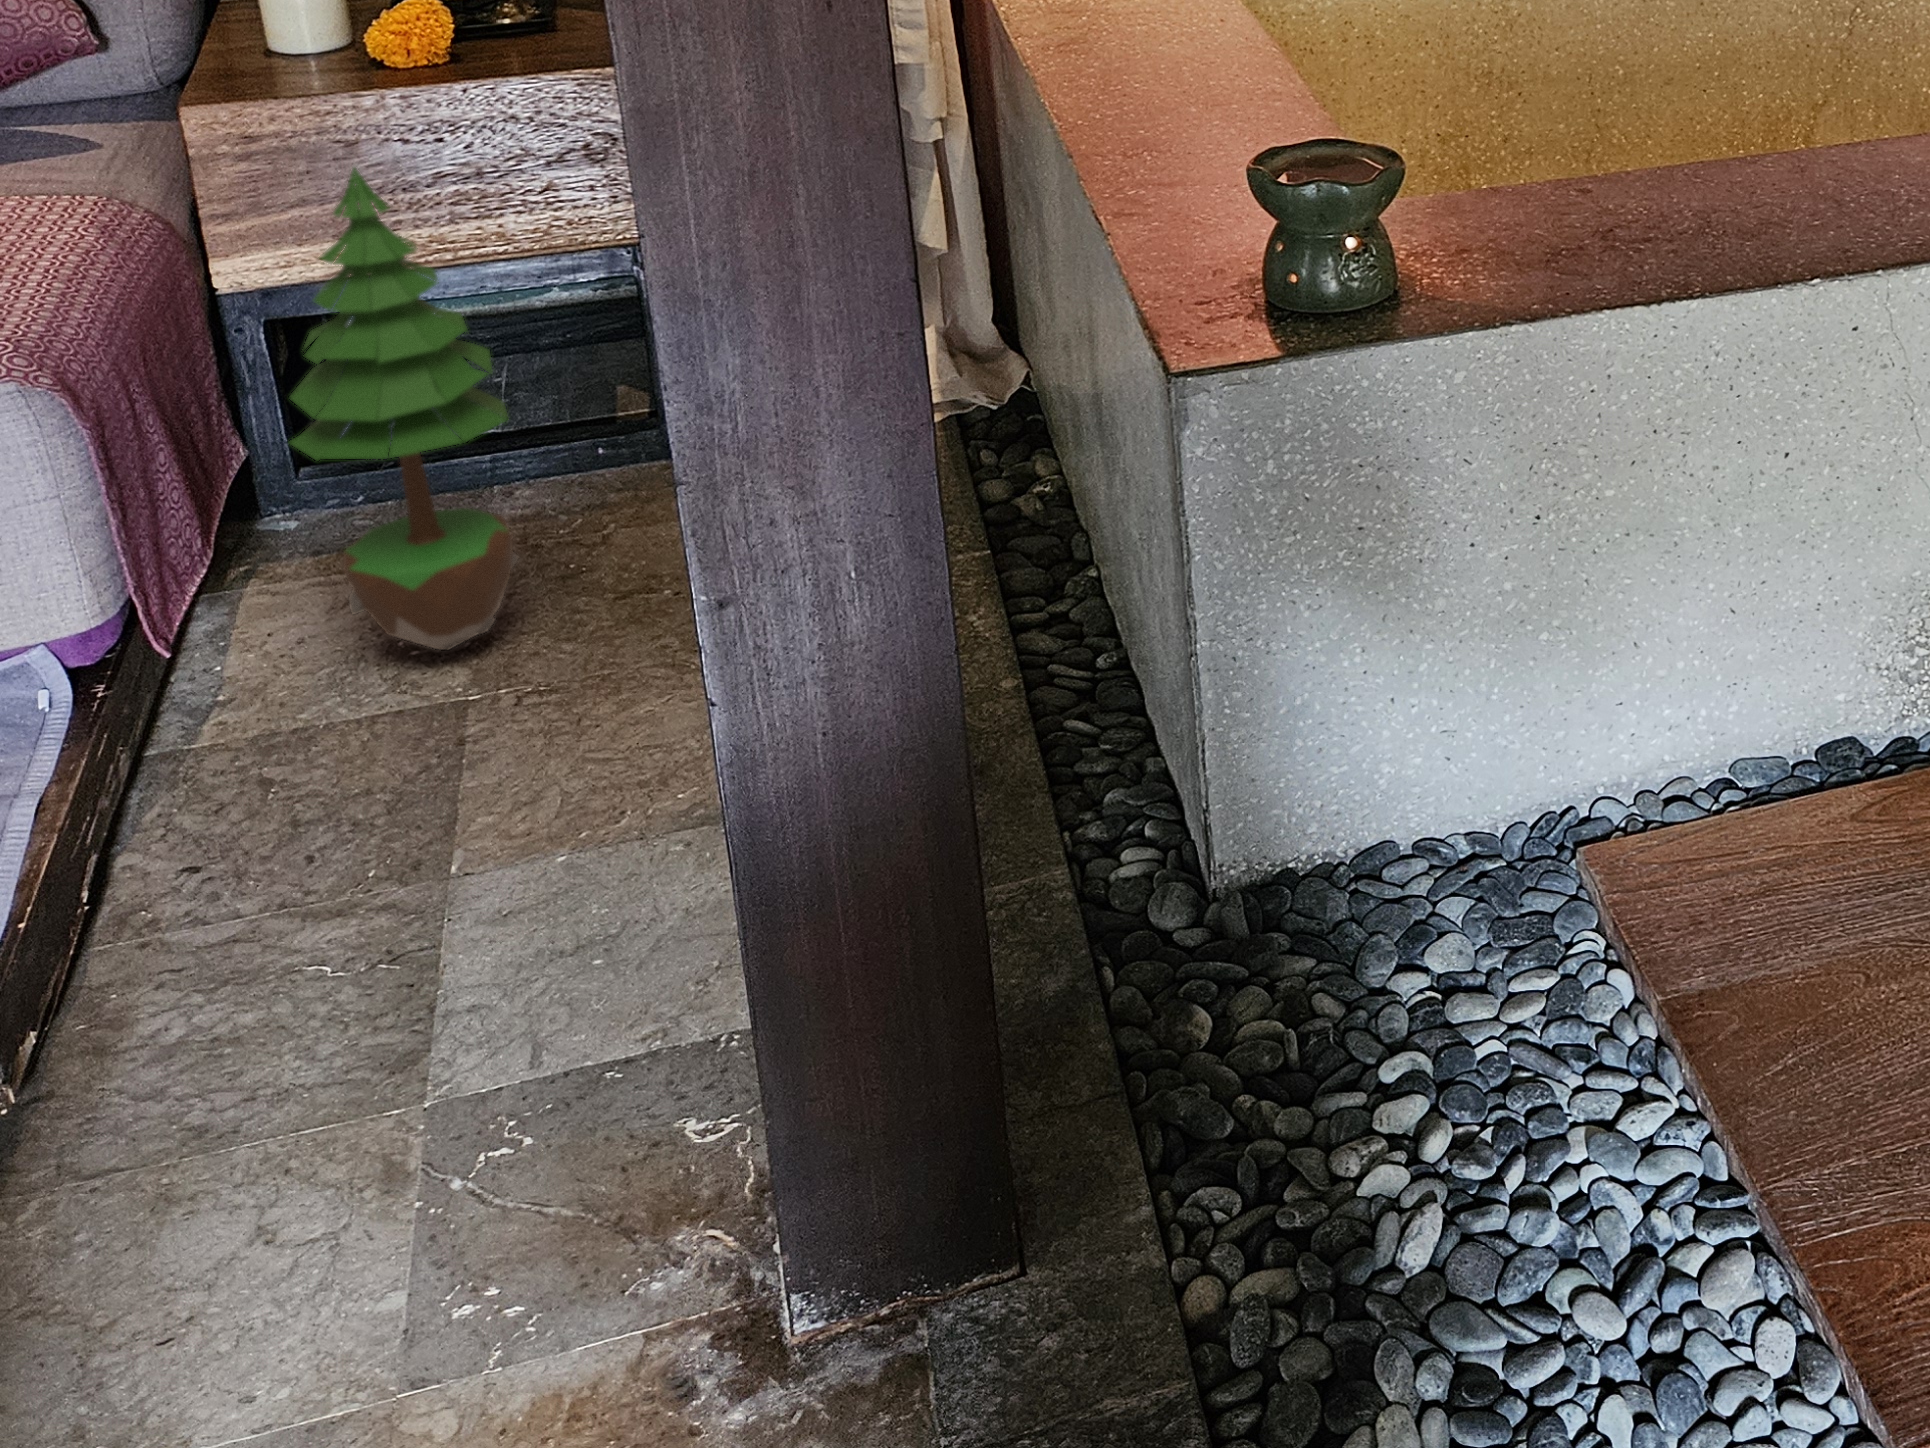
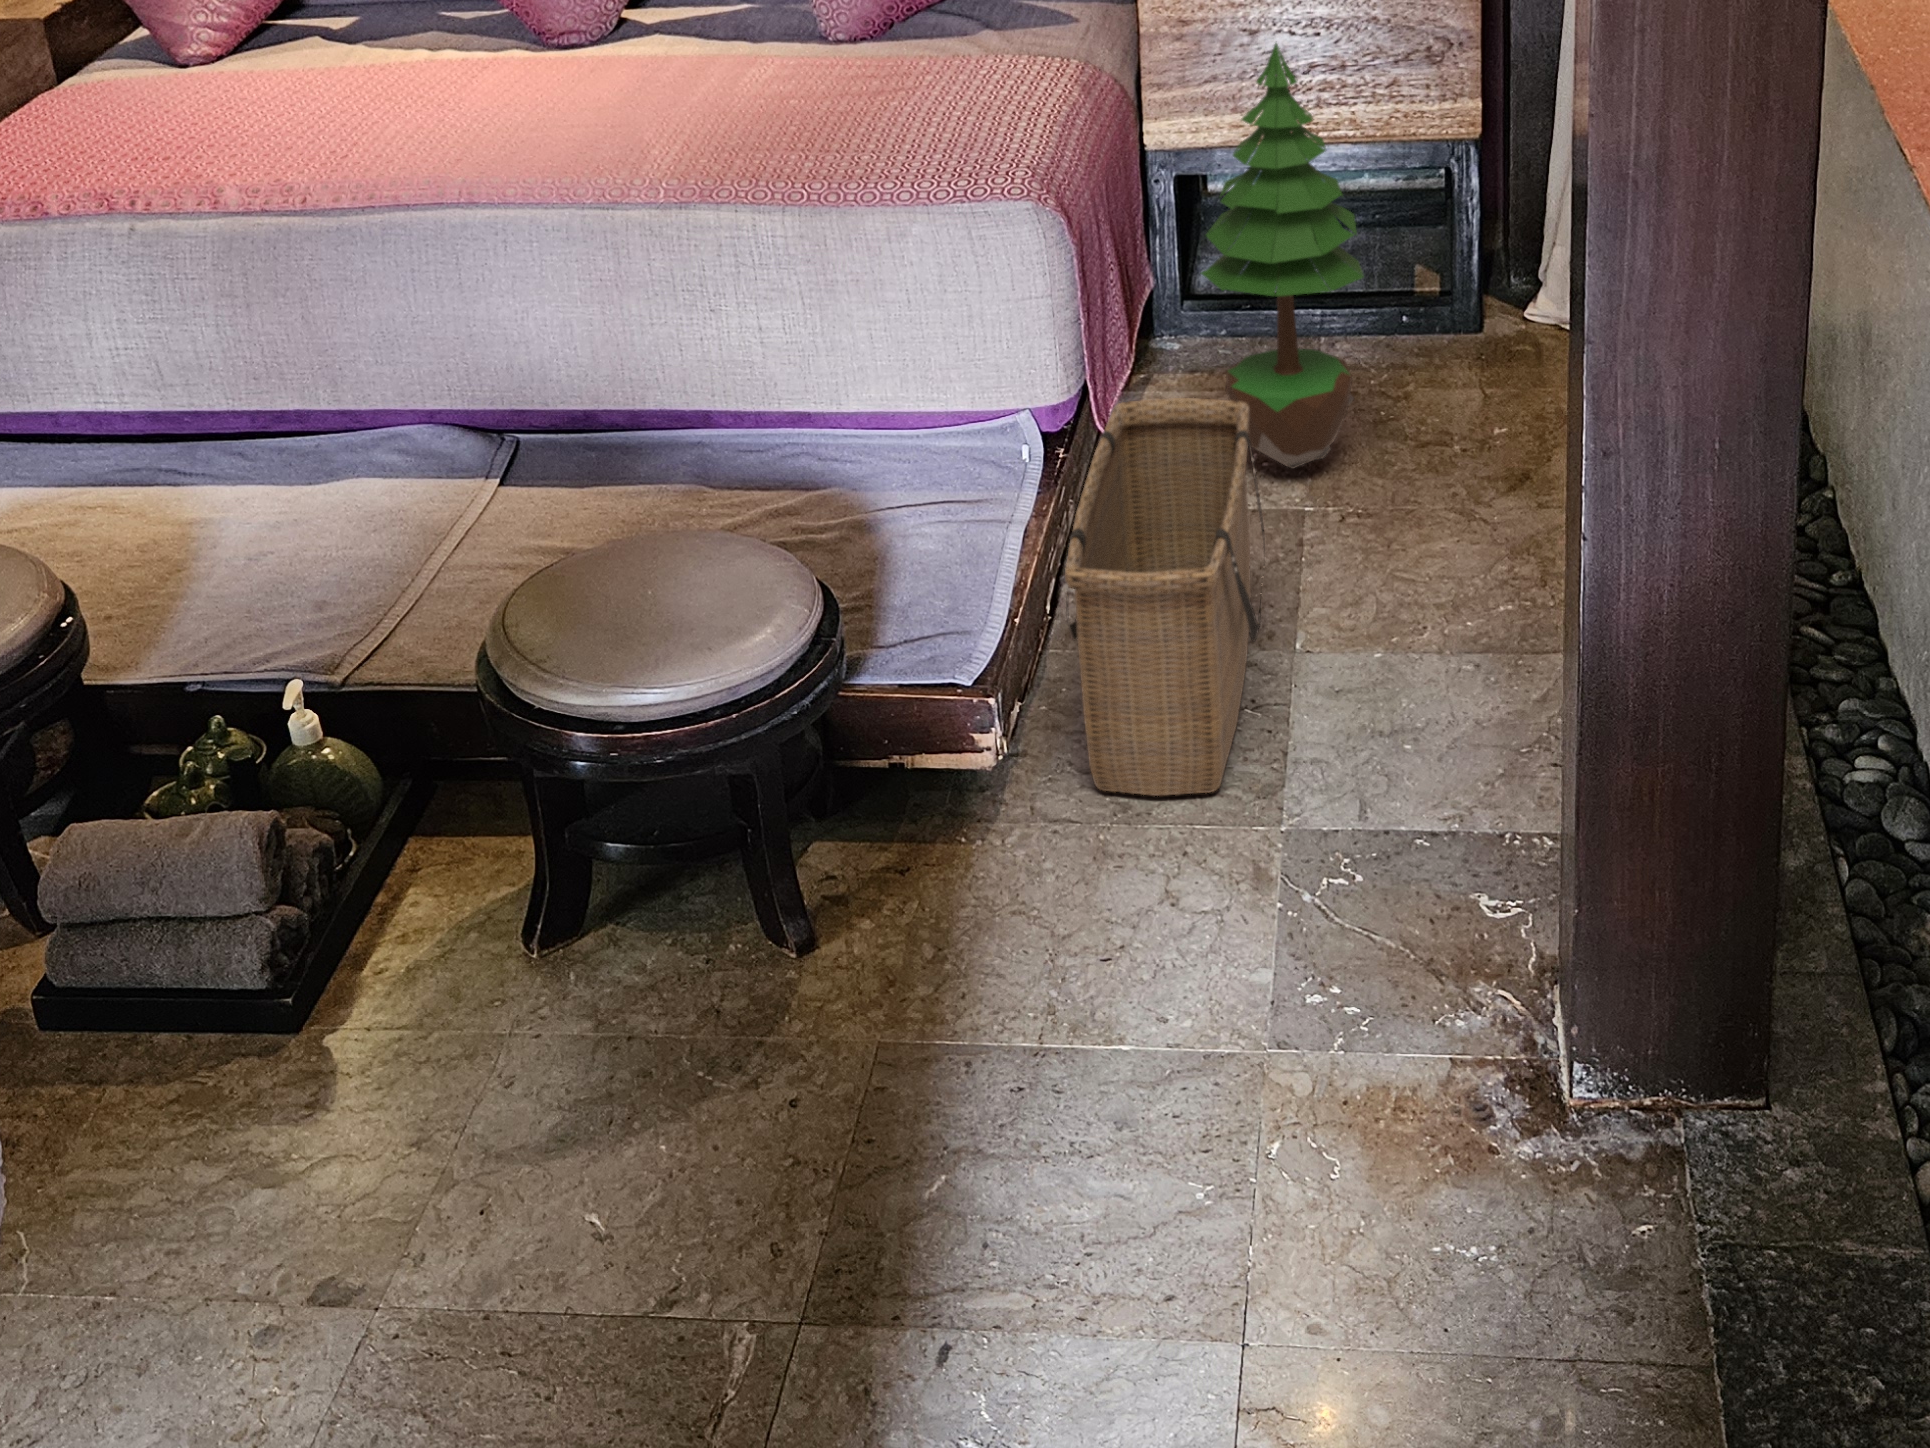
basket: none [69,594,387,1113] -> present [1065,398,1265,796]

